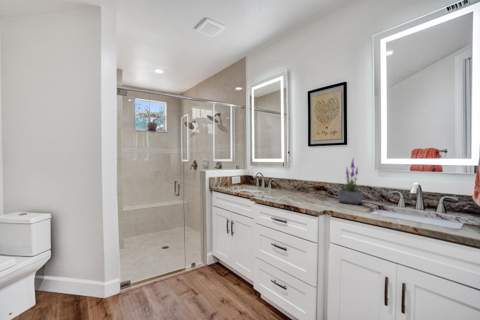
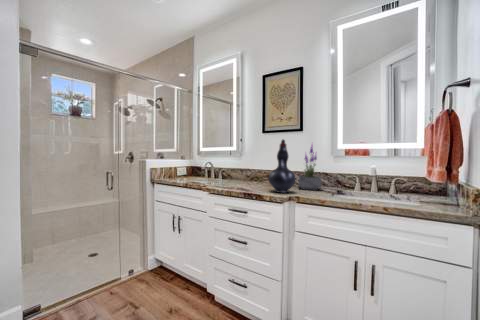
decorative vase: none [306,156,332,206] -> present [269,140,296,193]

